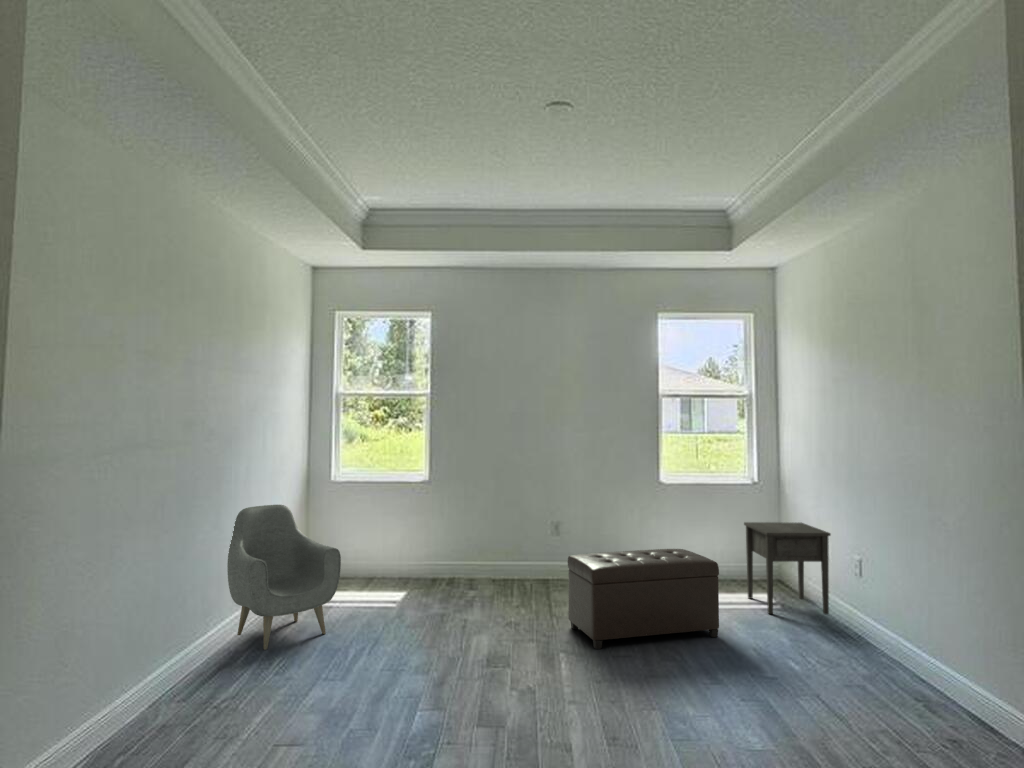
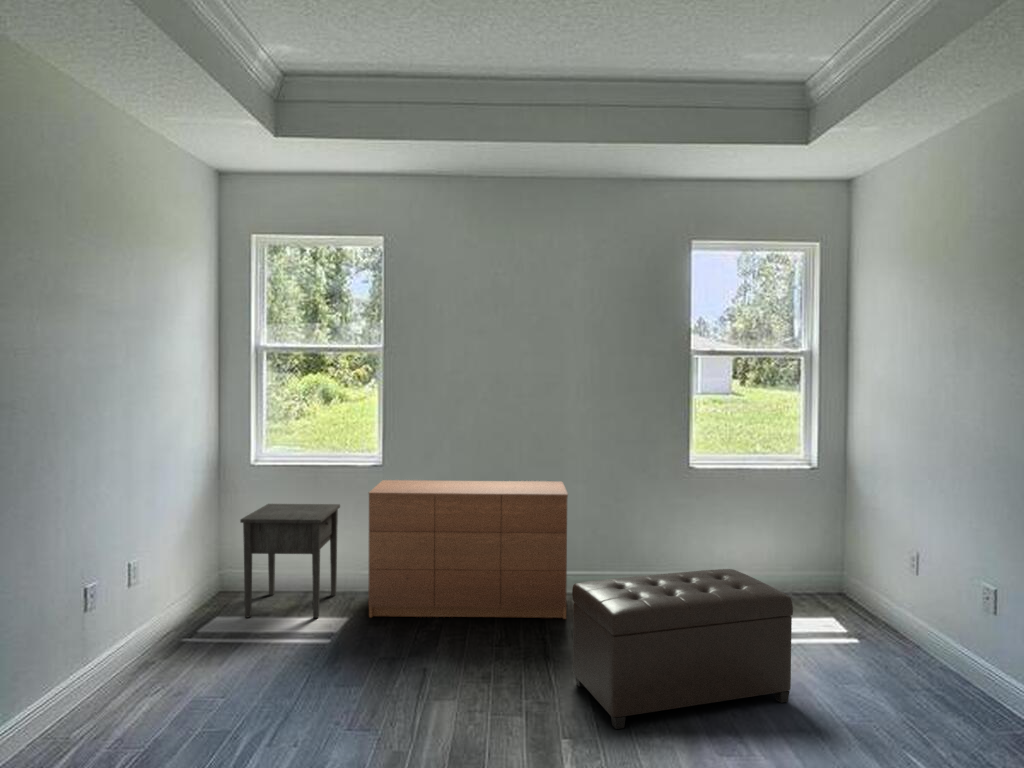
dresser: none [421,493,567,593] -> present [368,480,568,619]
armchair: present [227,505,341,650] -> none [65,509,241,736]
nightstand: present [744,522,831,614] -> present [240,504,340,618]

